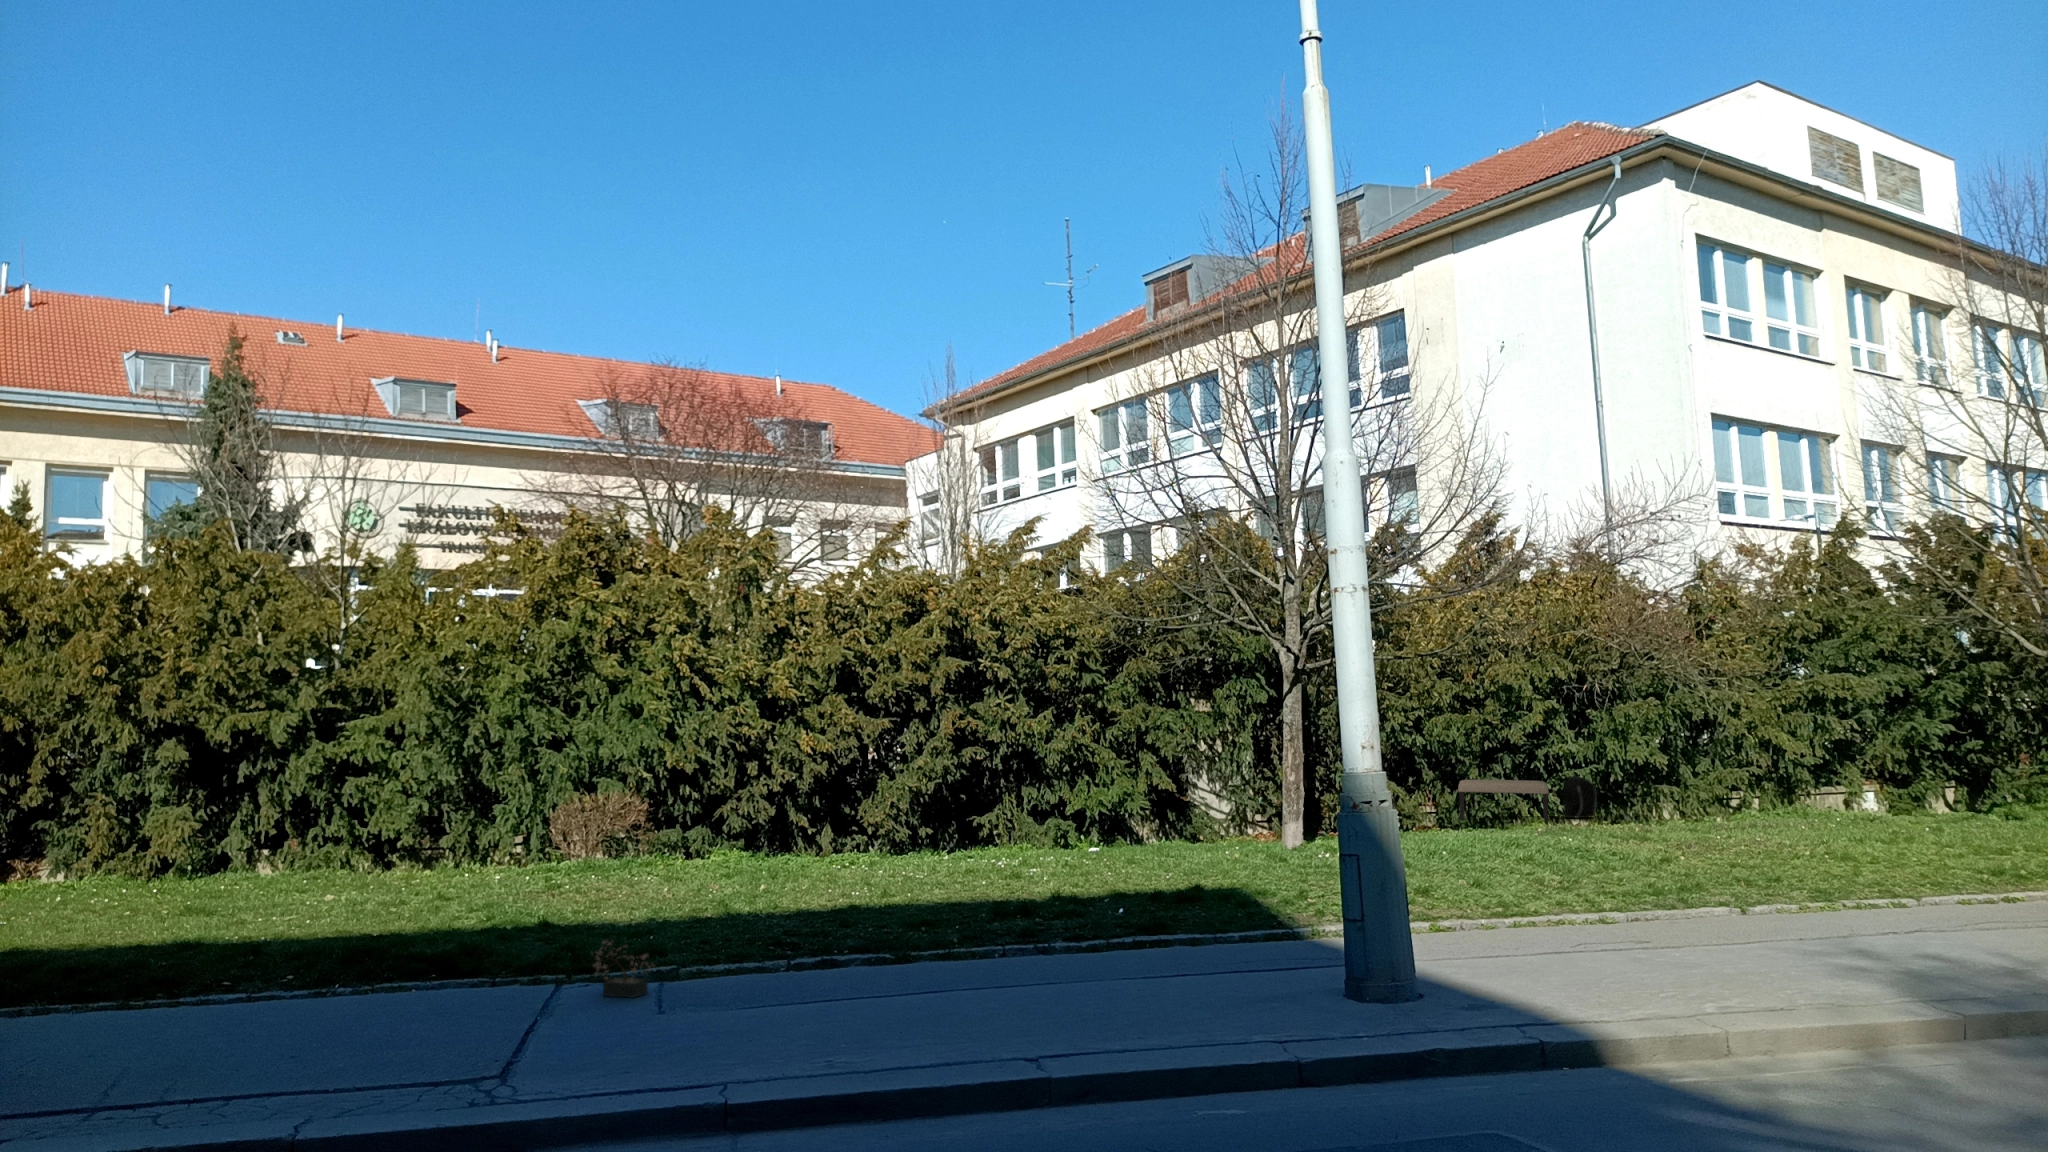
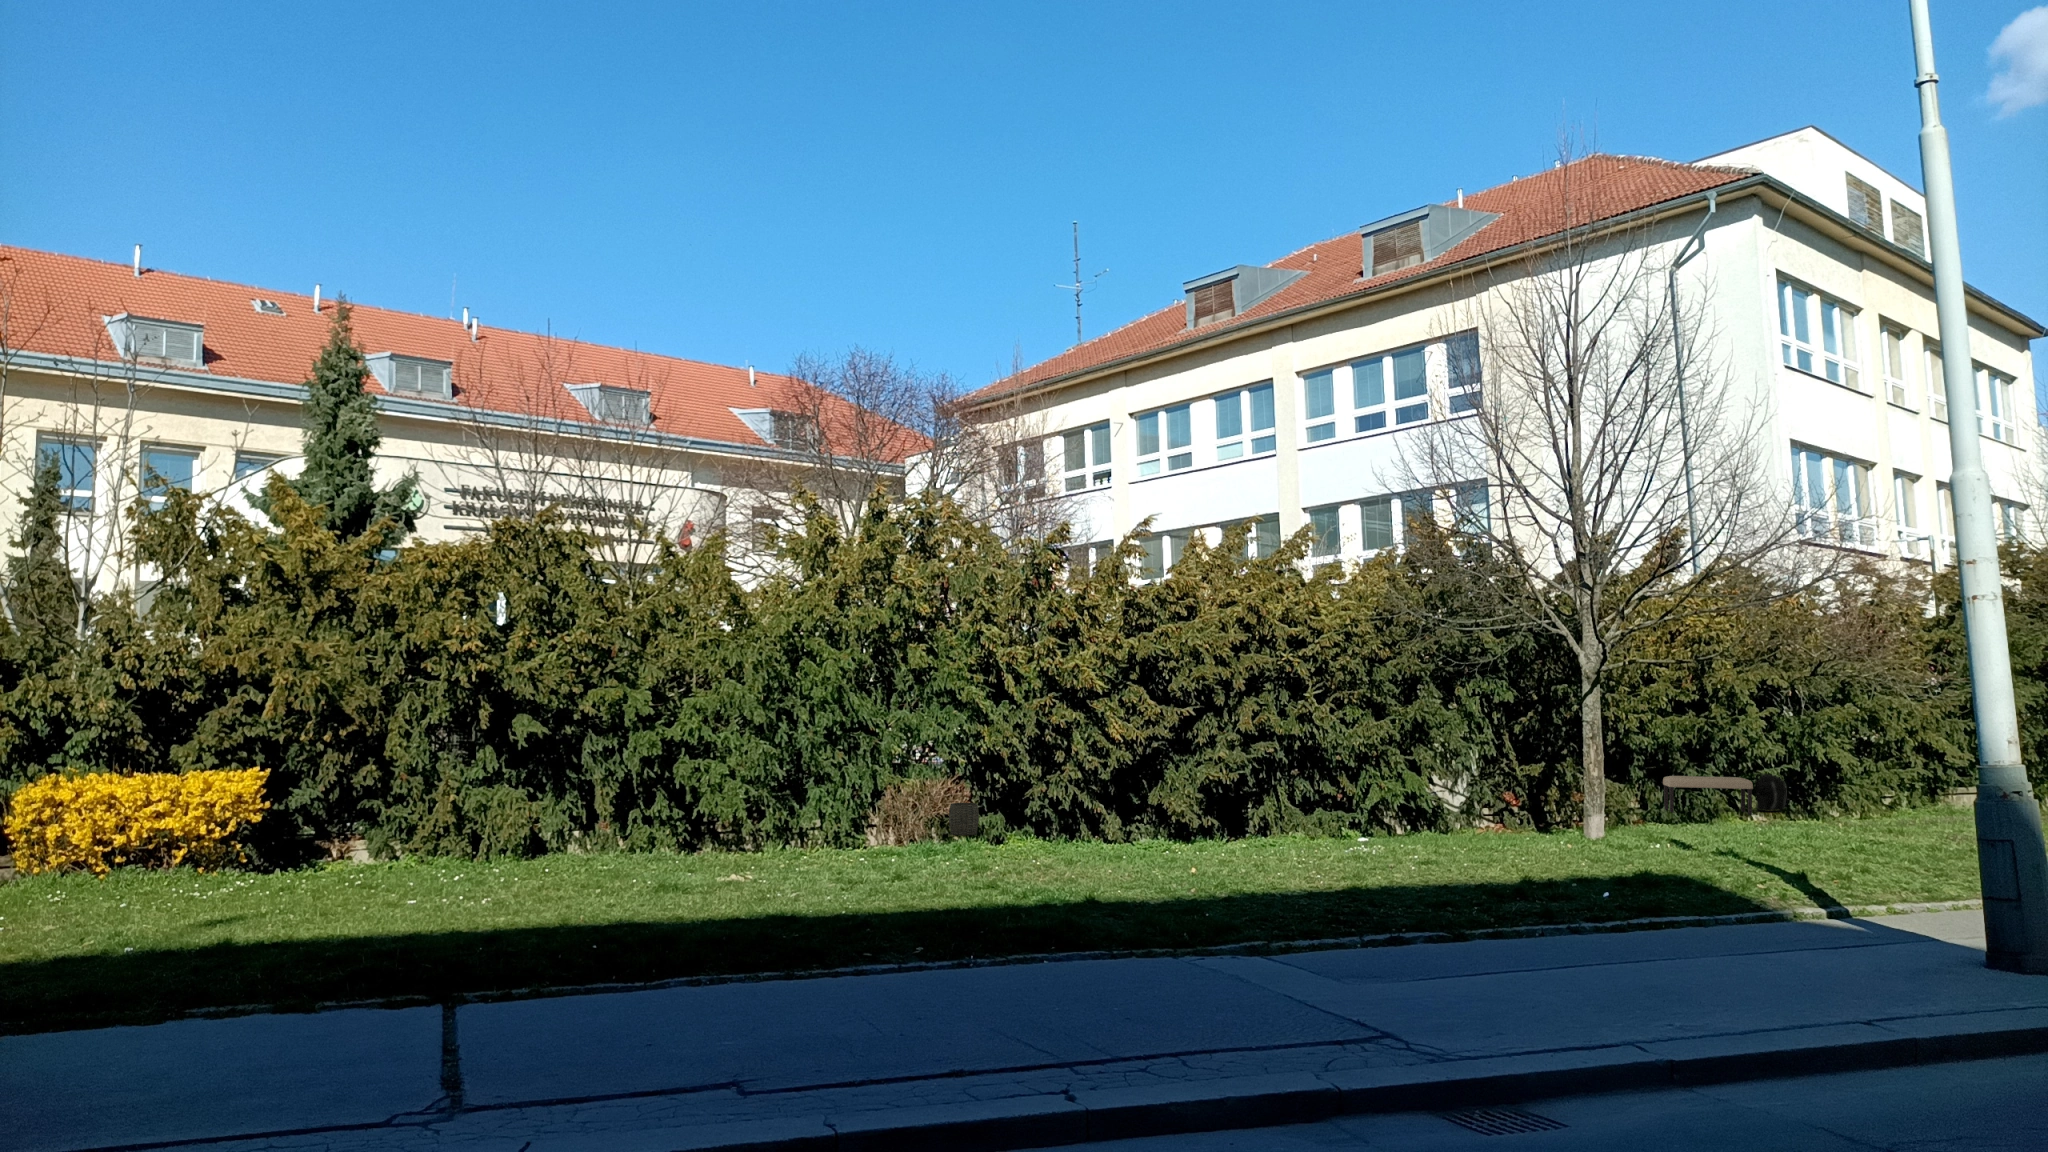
woven basket: none [603,813,636,848] -> present [949,803,979,835]
decorative plant: present [594,940,653,998] -> none [1313,903,1369,952]

